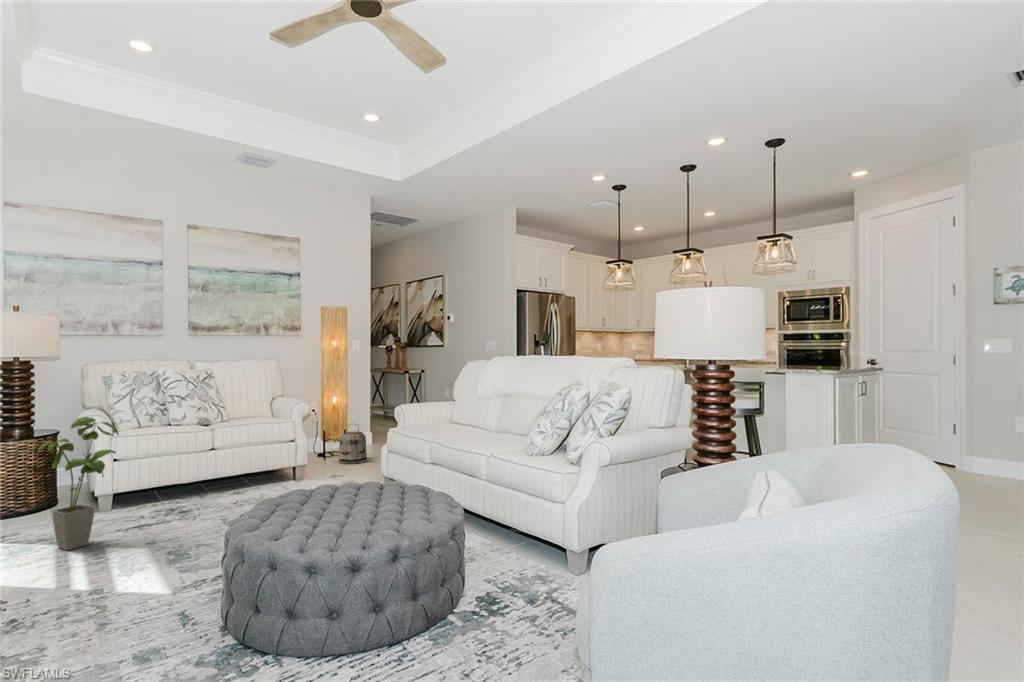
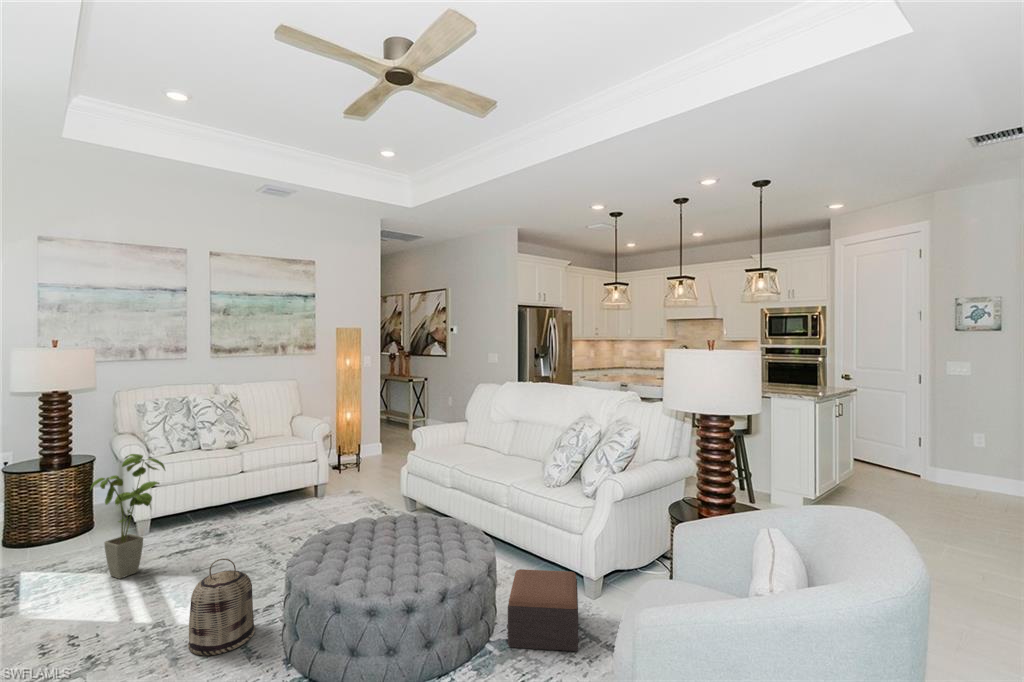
basket: present [339,424,367,464] -> present [188,559,255,656]
footstool: none [473,538,556,623] -> present [508,569,578,651]

